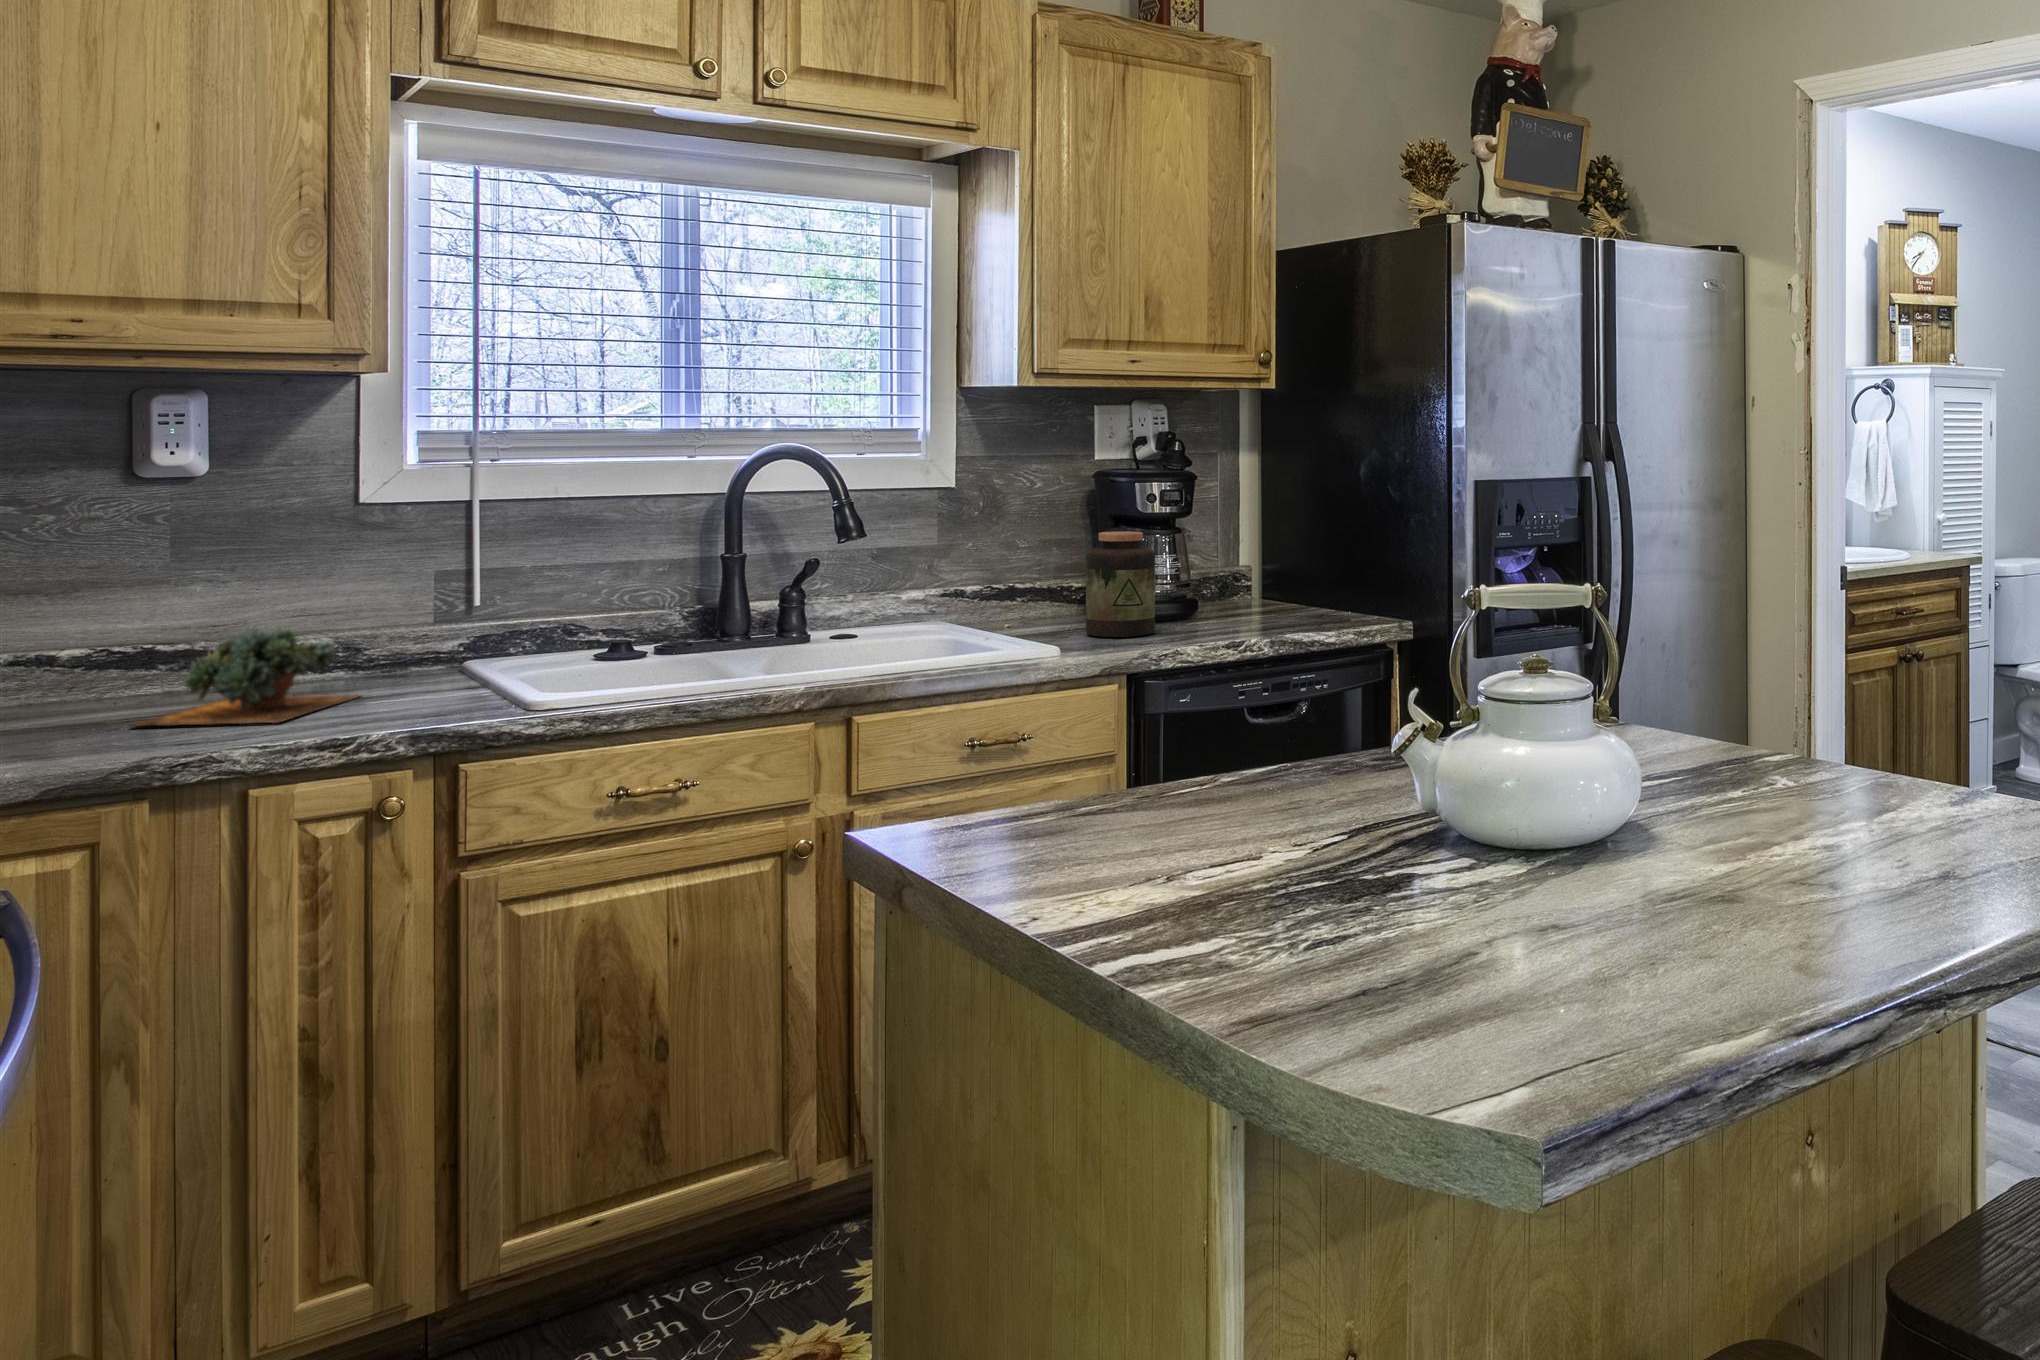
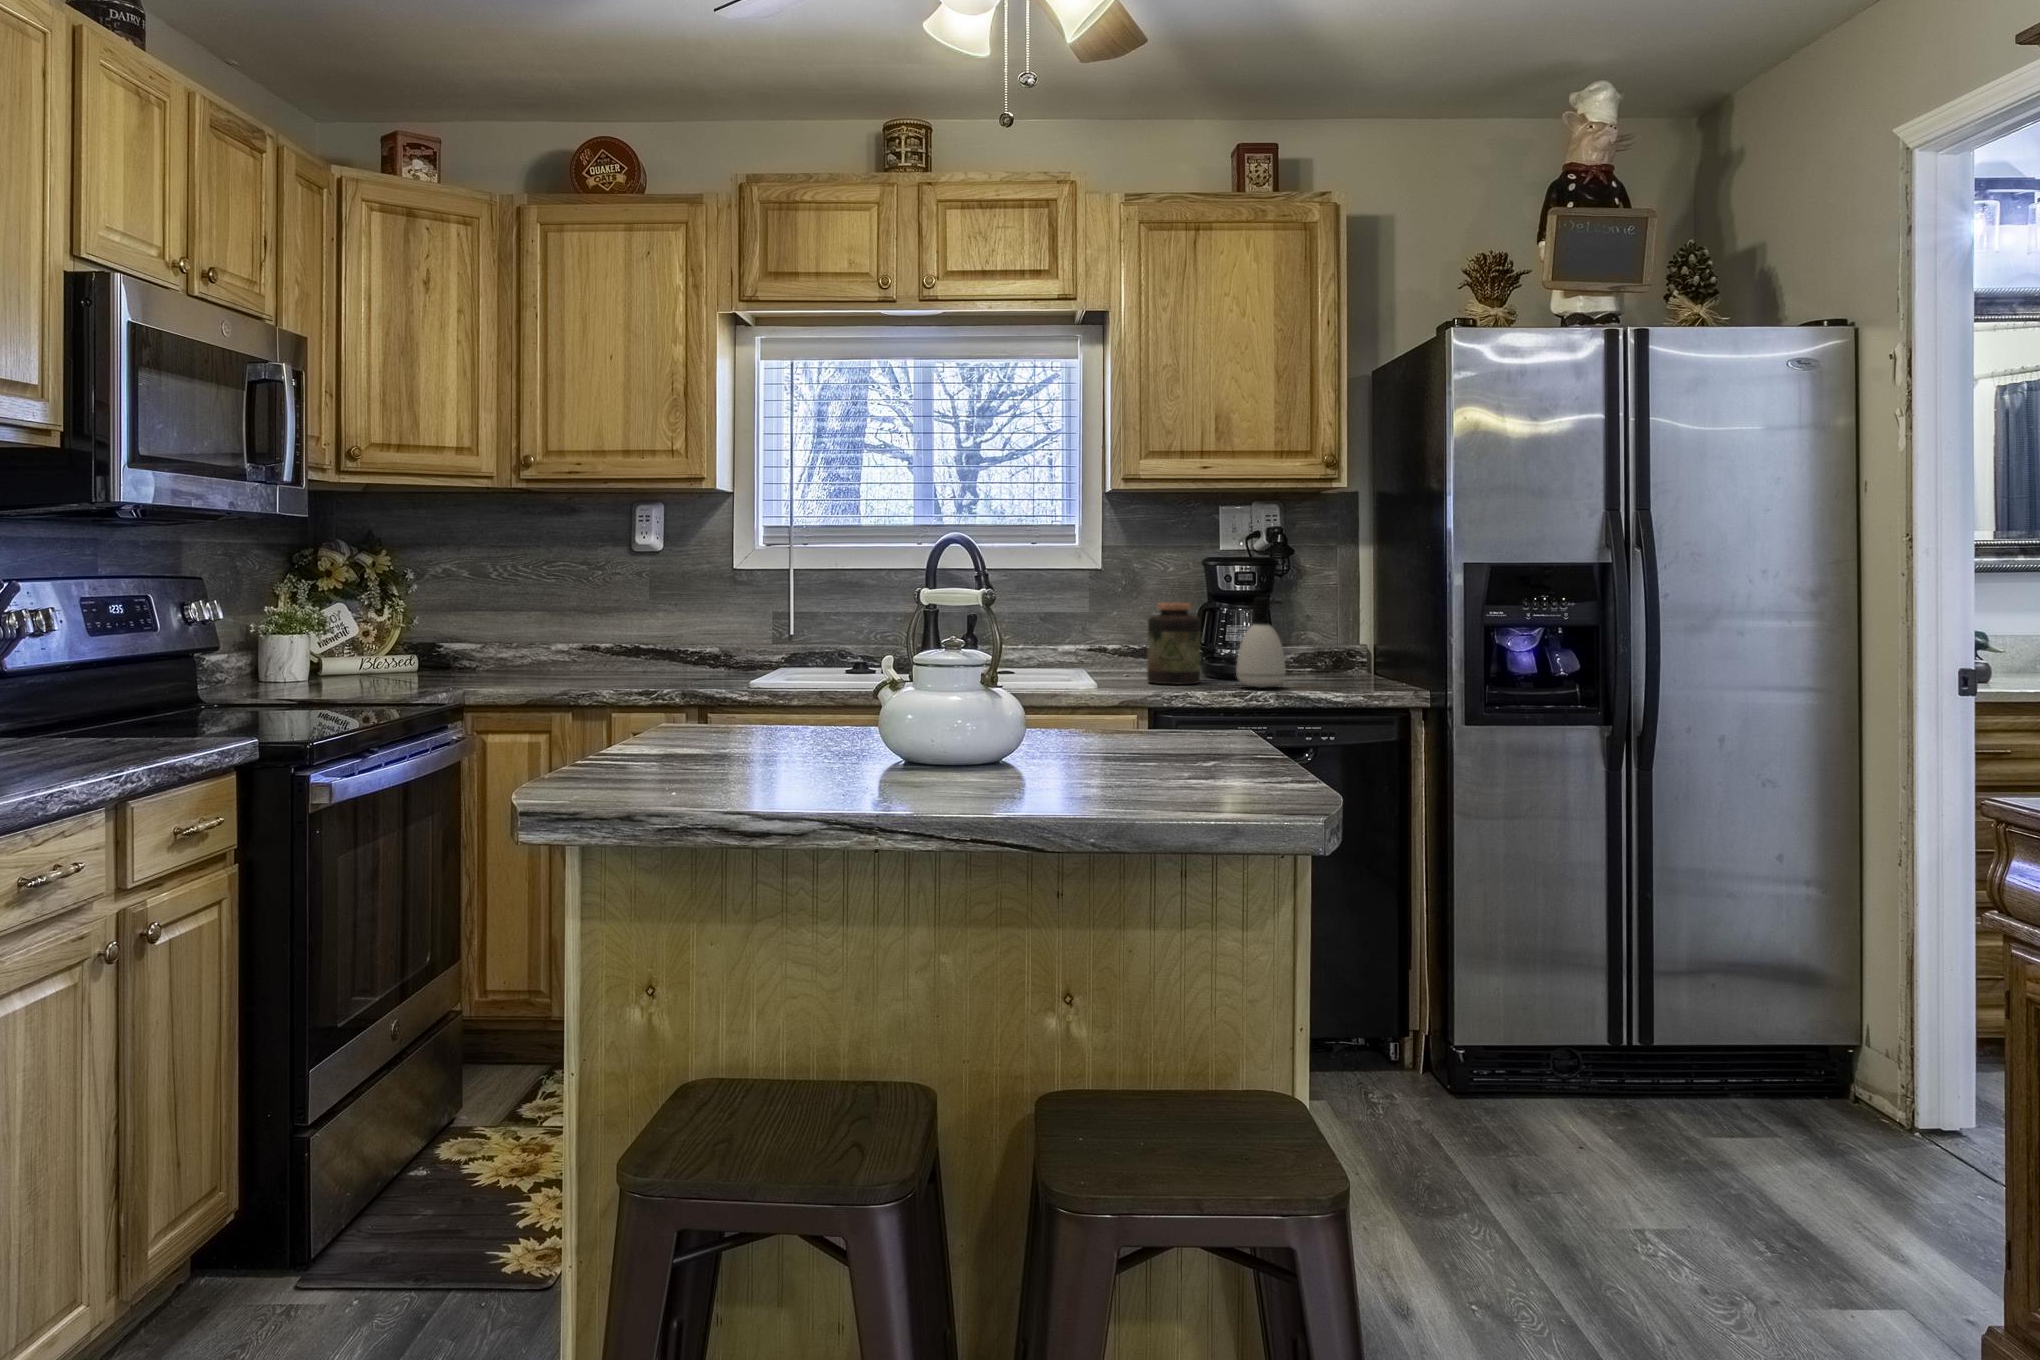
soap dispenser: none [1212,522,1274,632] -> present [1236,597,1286,688]
succulent plant: present [130,627,358,726] -> none [592,635,705,686]

